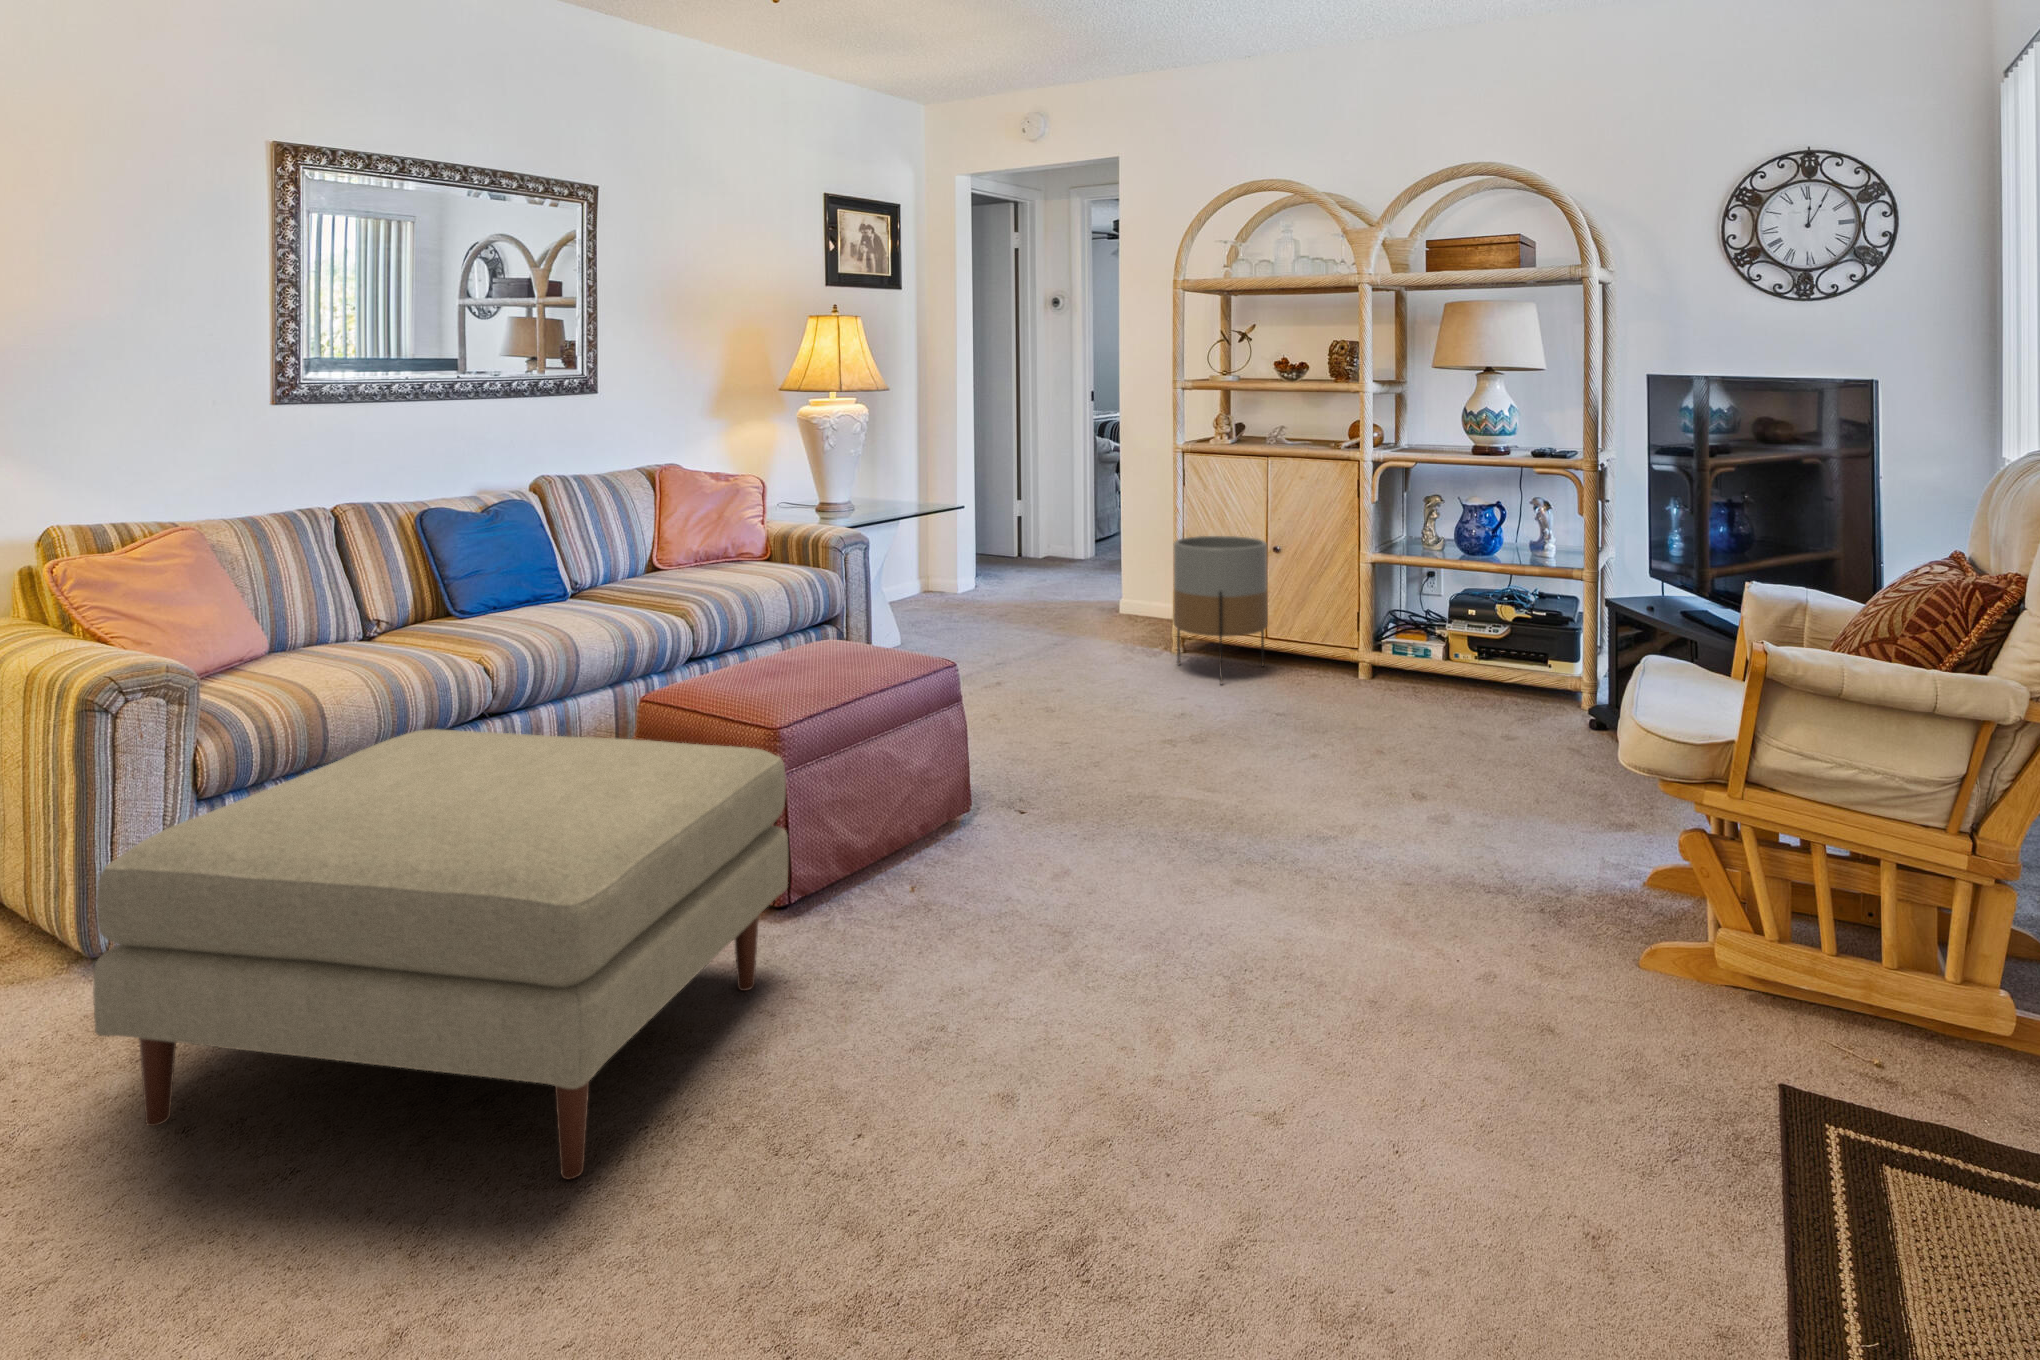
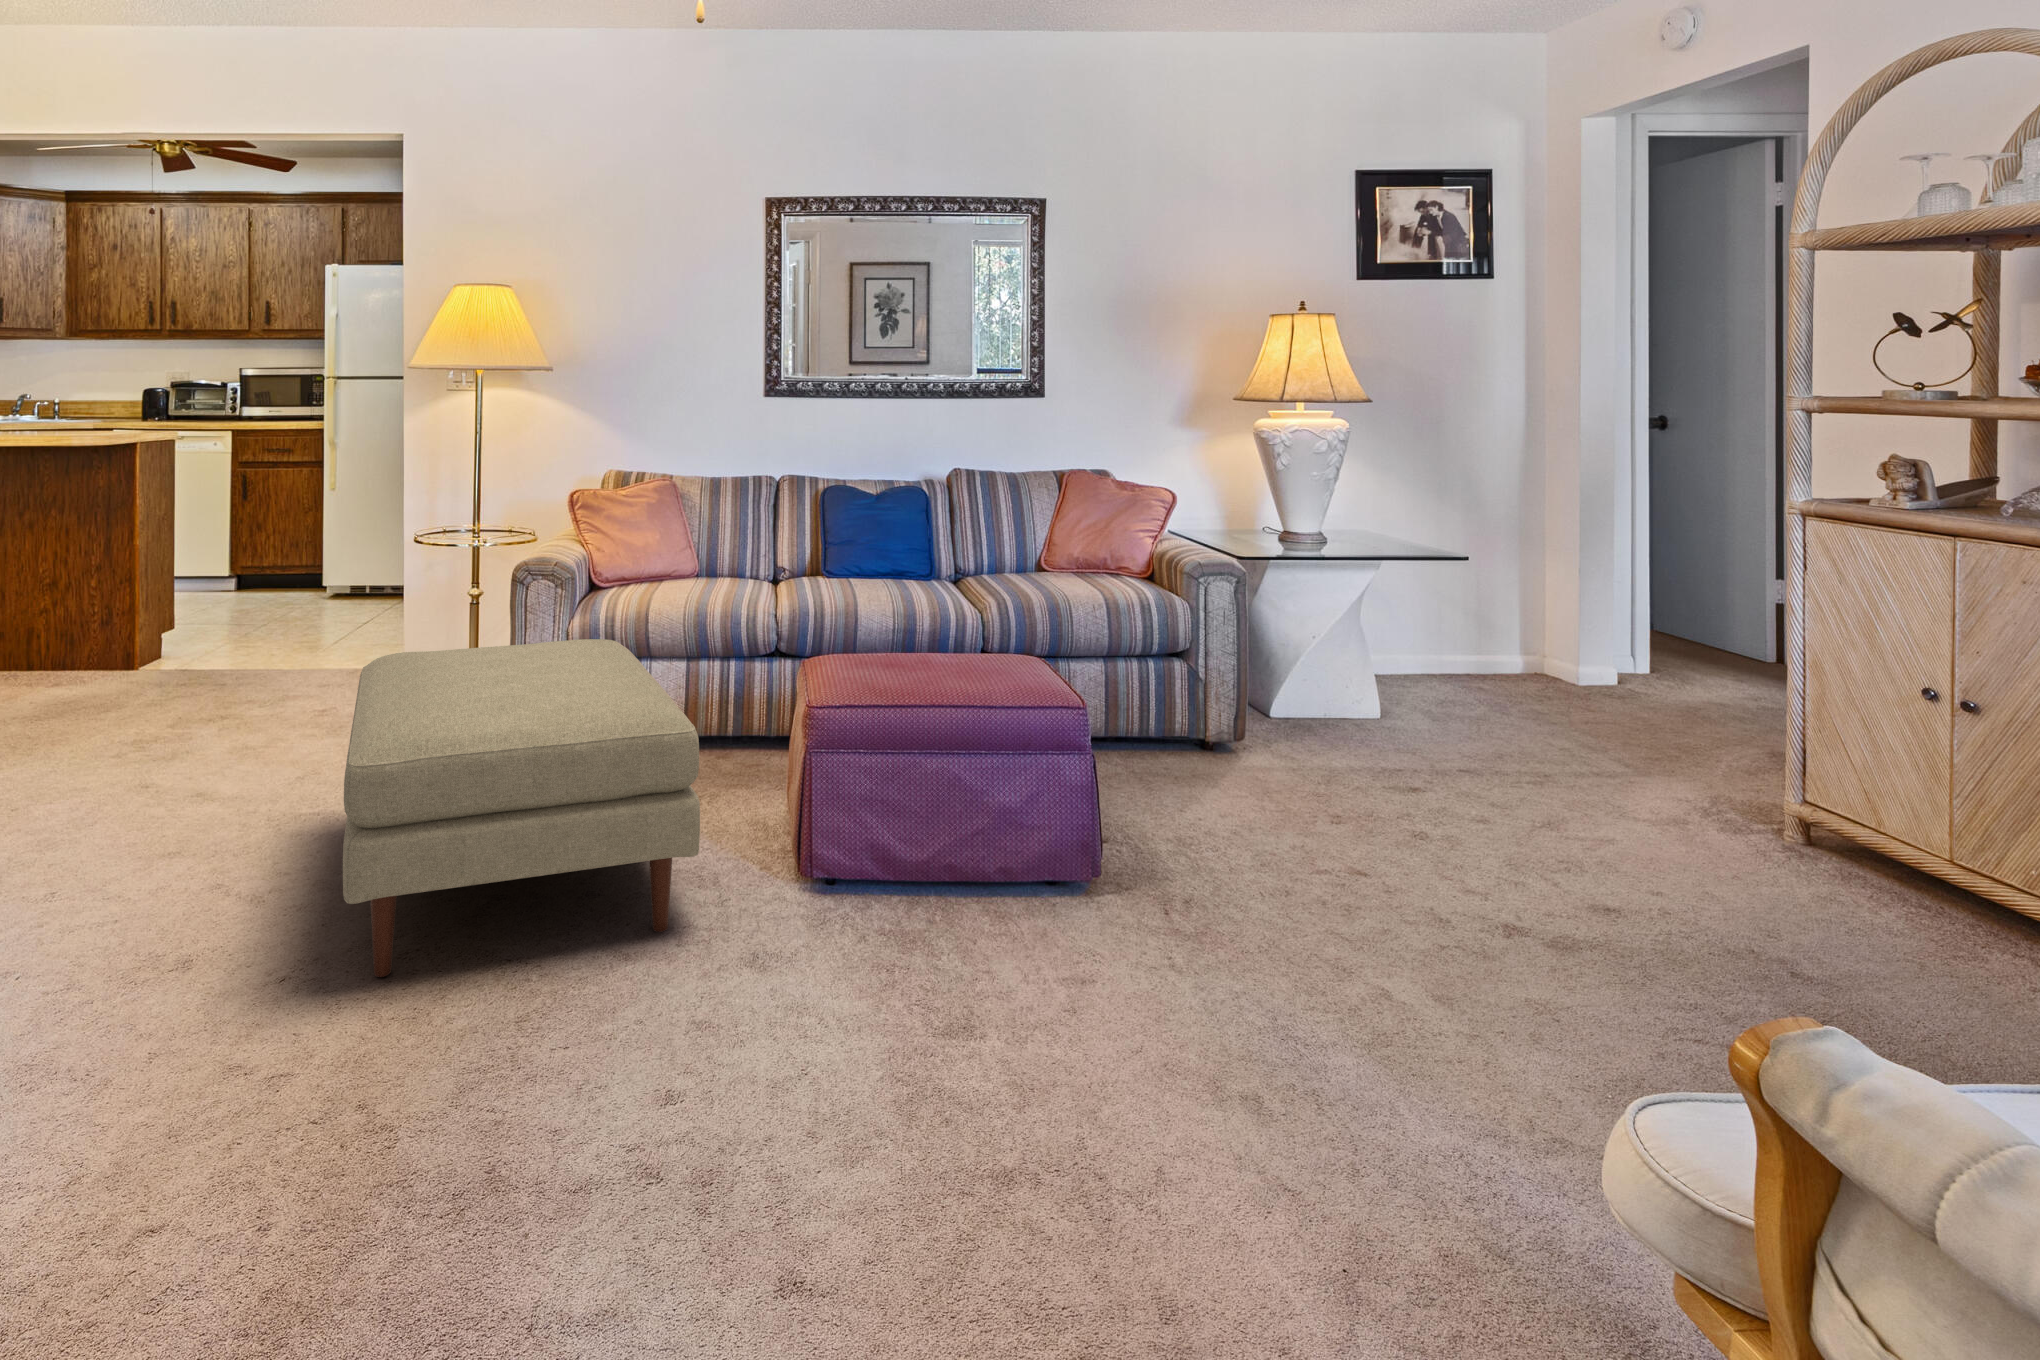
planter: present [1173,536,1268,683] -> none [1704,649,1935,912]

